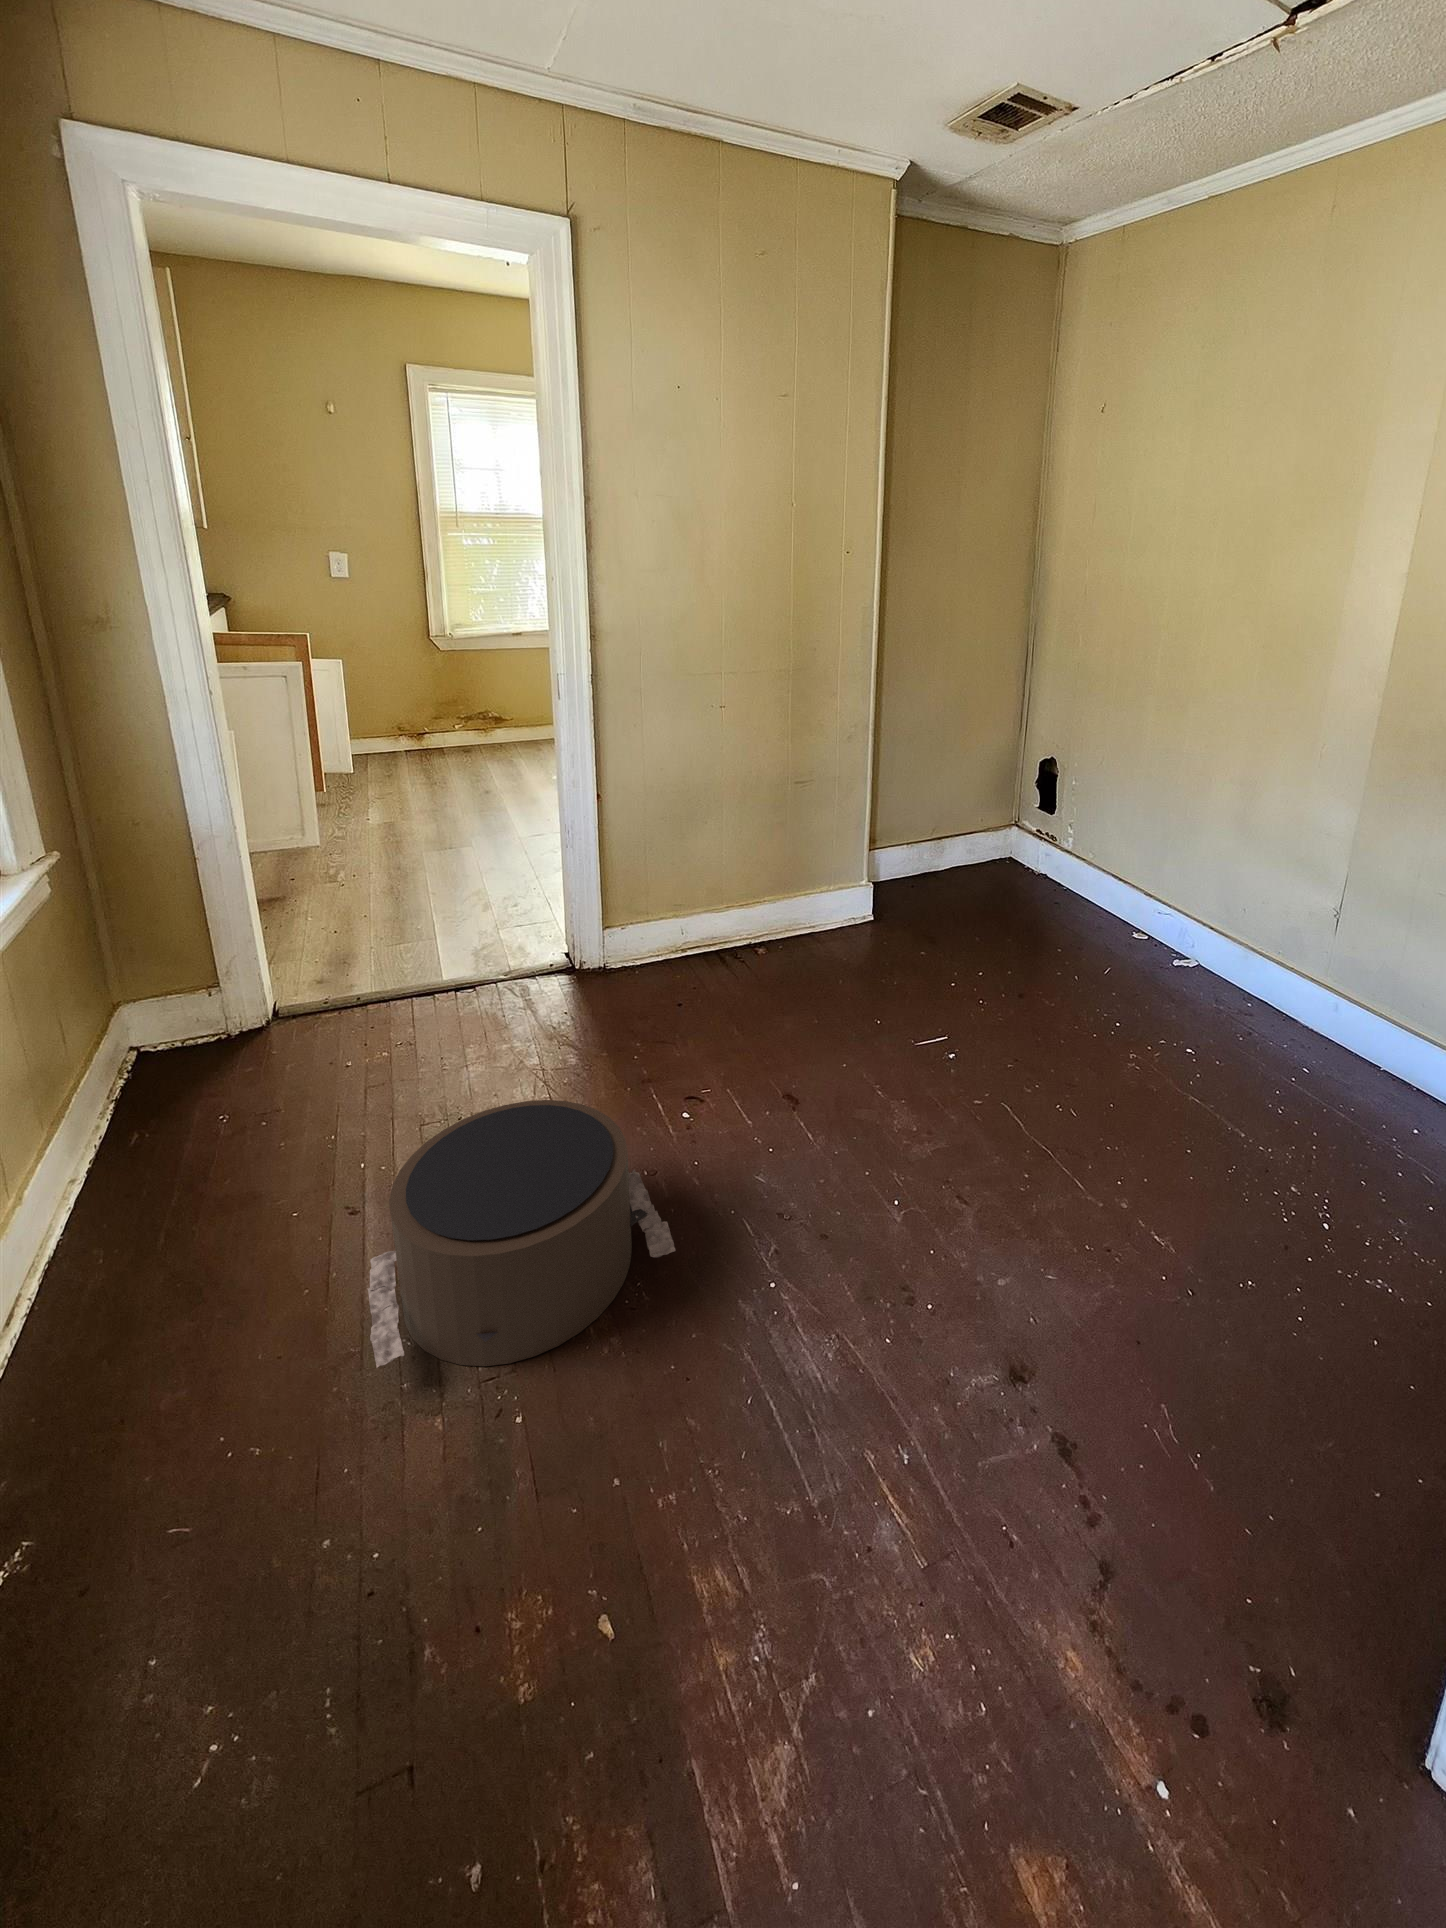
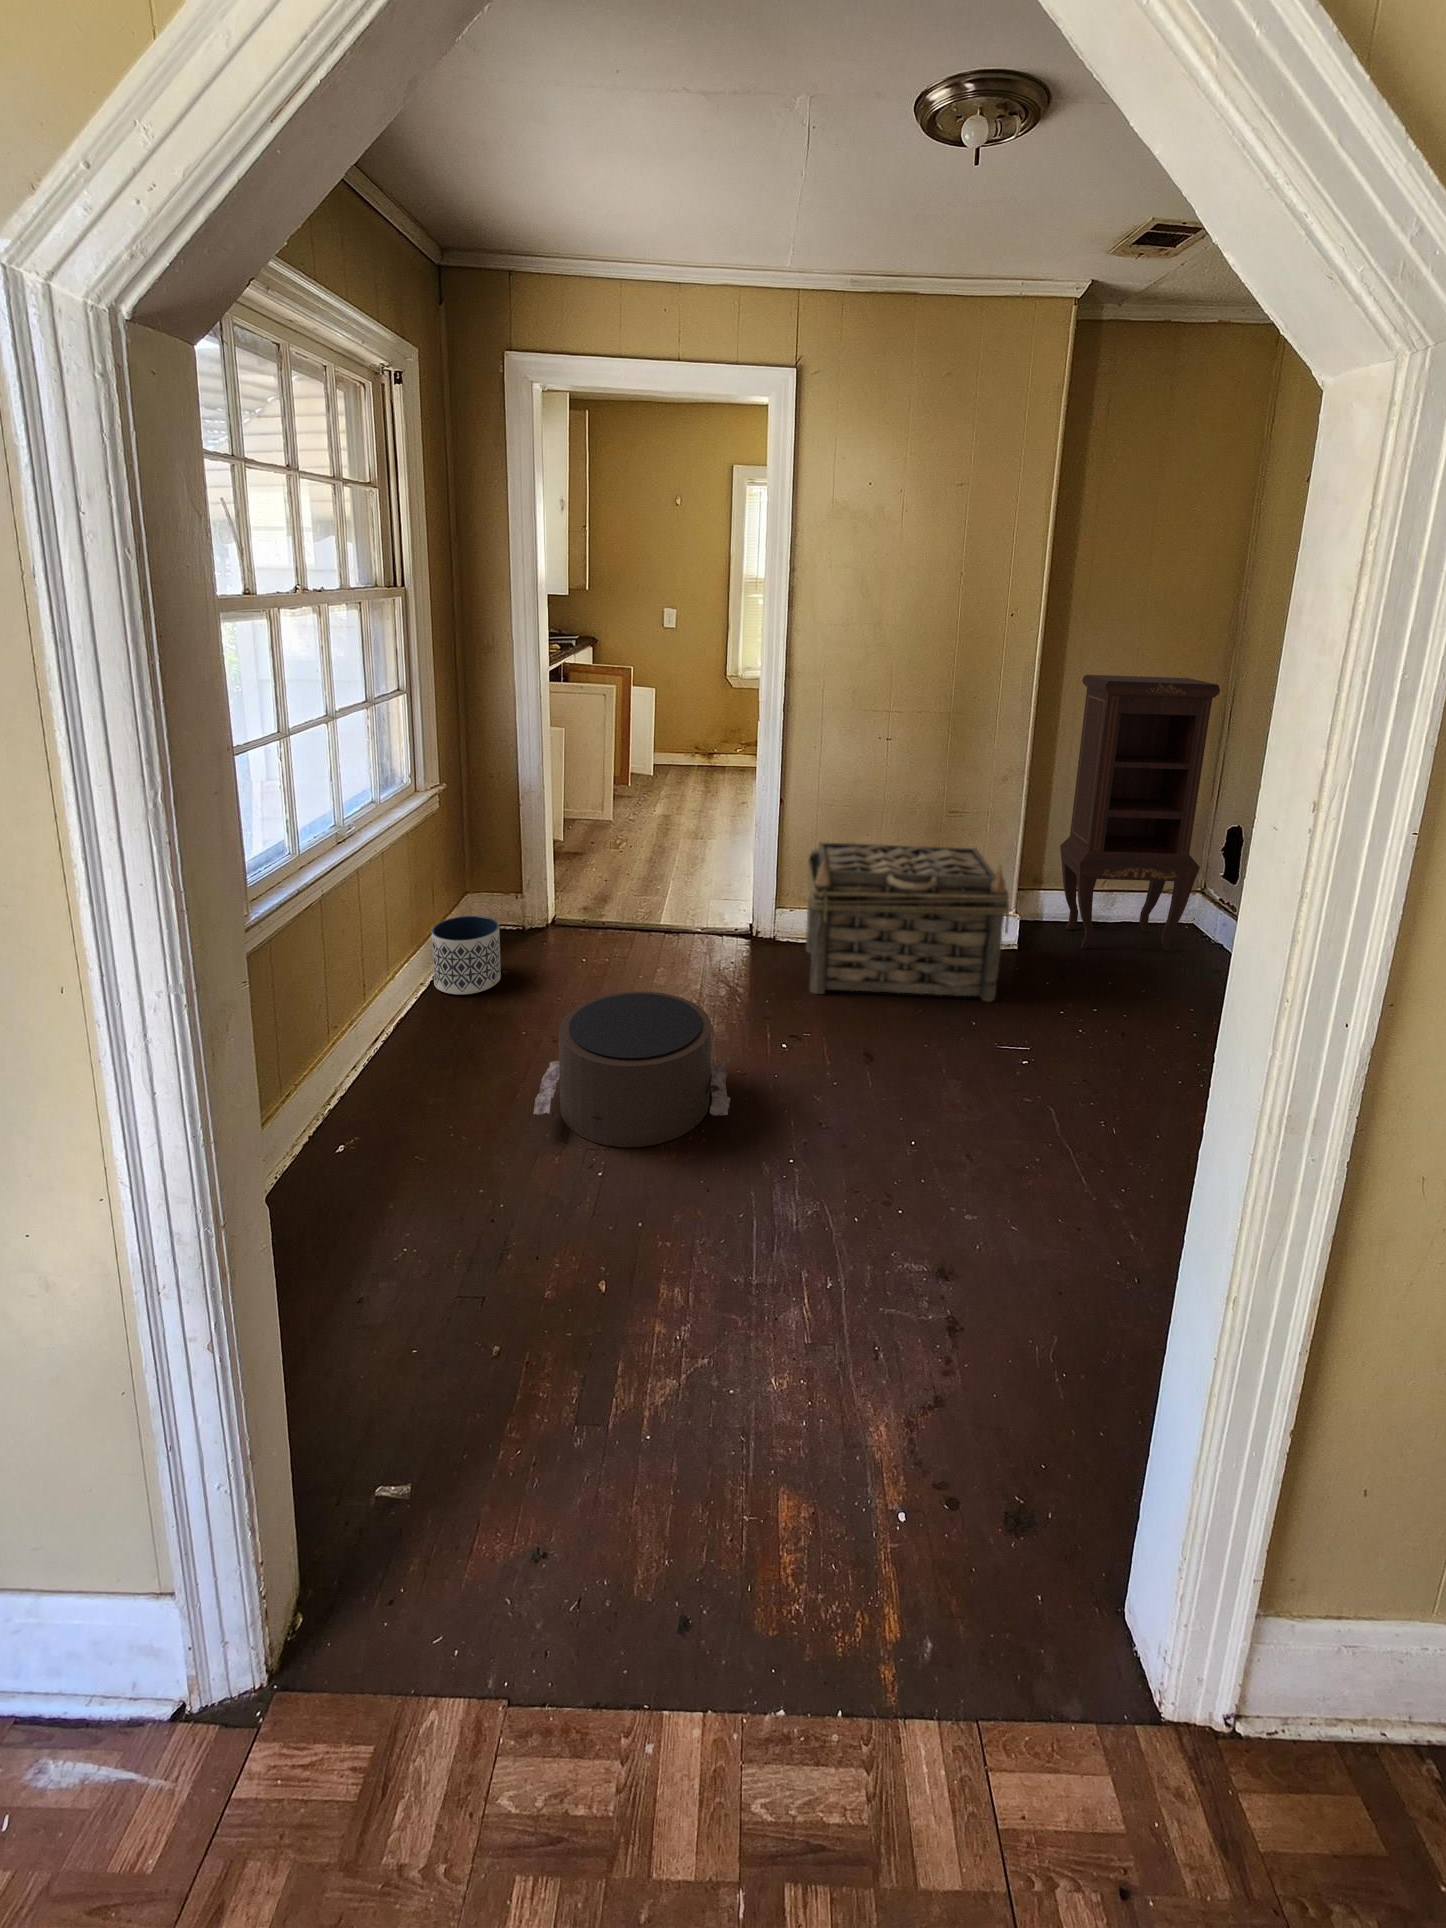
cabinet: none [893,619,1034,904] -> present [1060,675,1220,951]
basket: none [646,820,893,1028] -> present [806,842,1009,1001]
planter: none [72,1044,218,1184] -> present [432,916,501,995]

